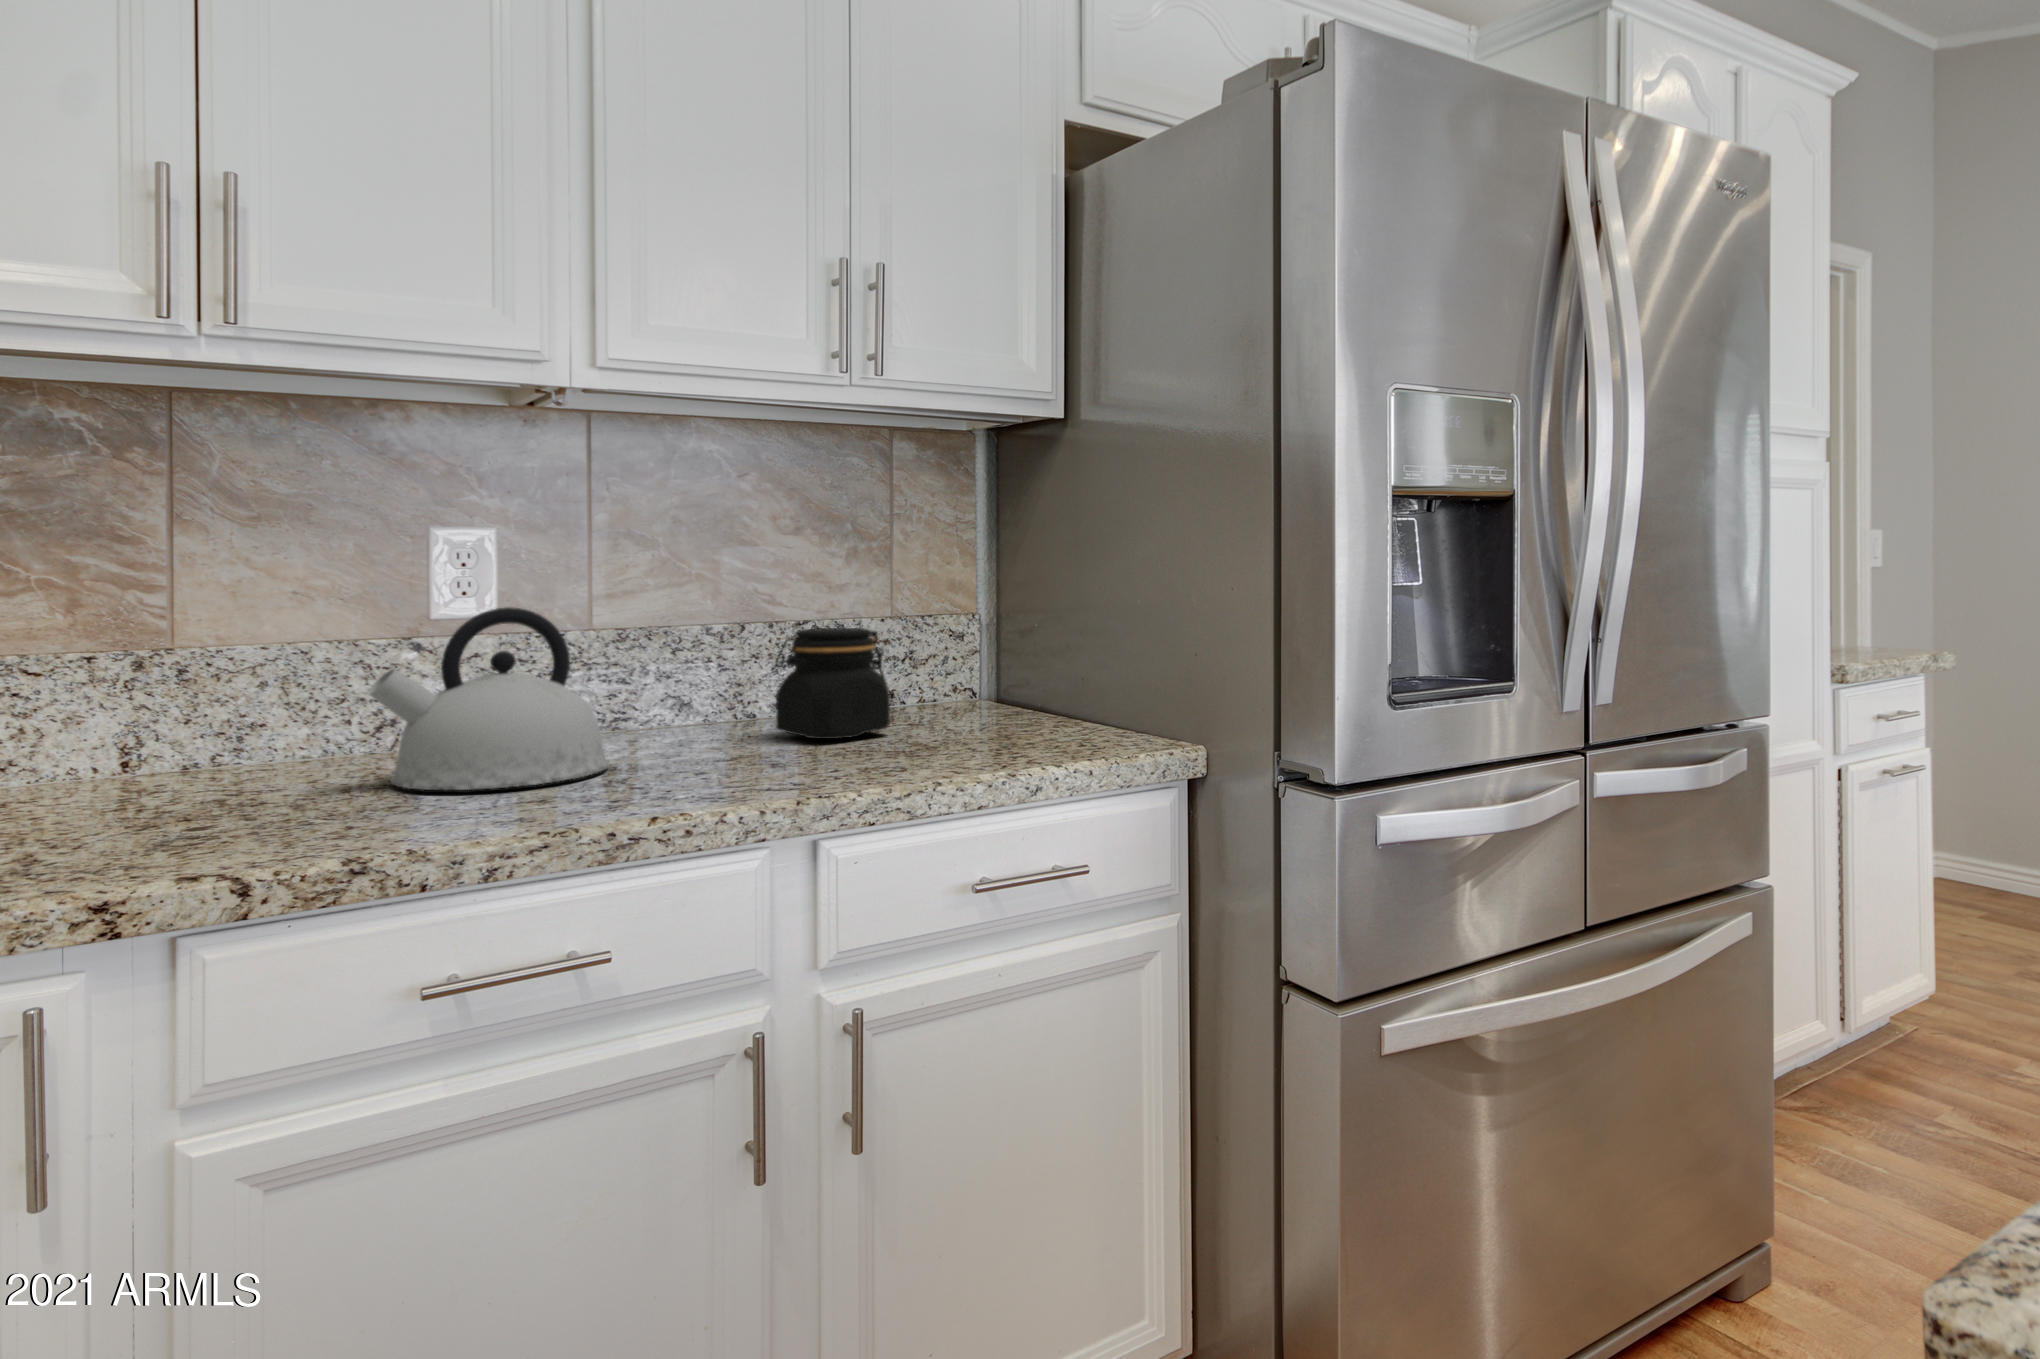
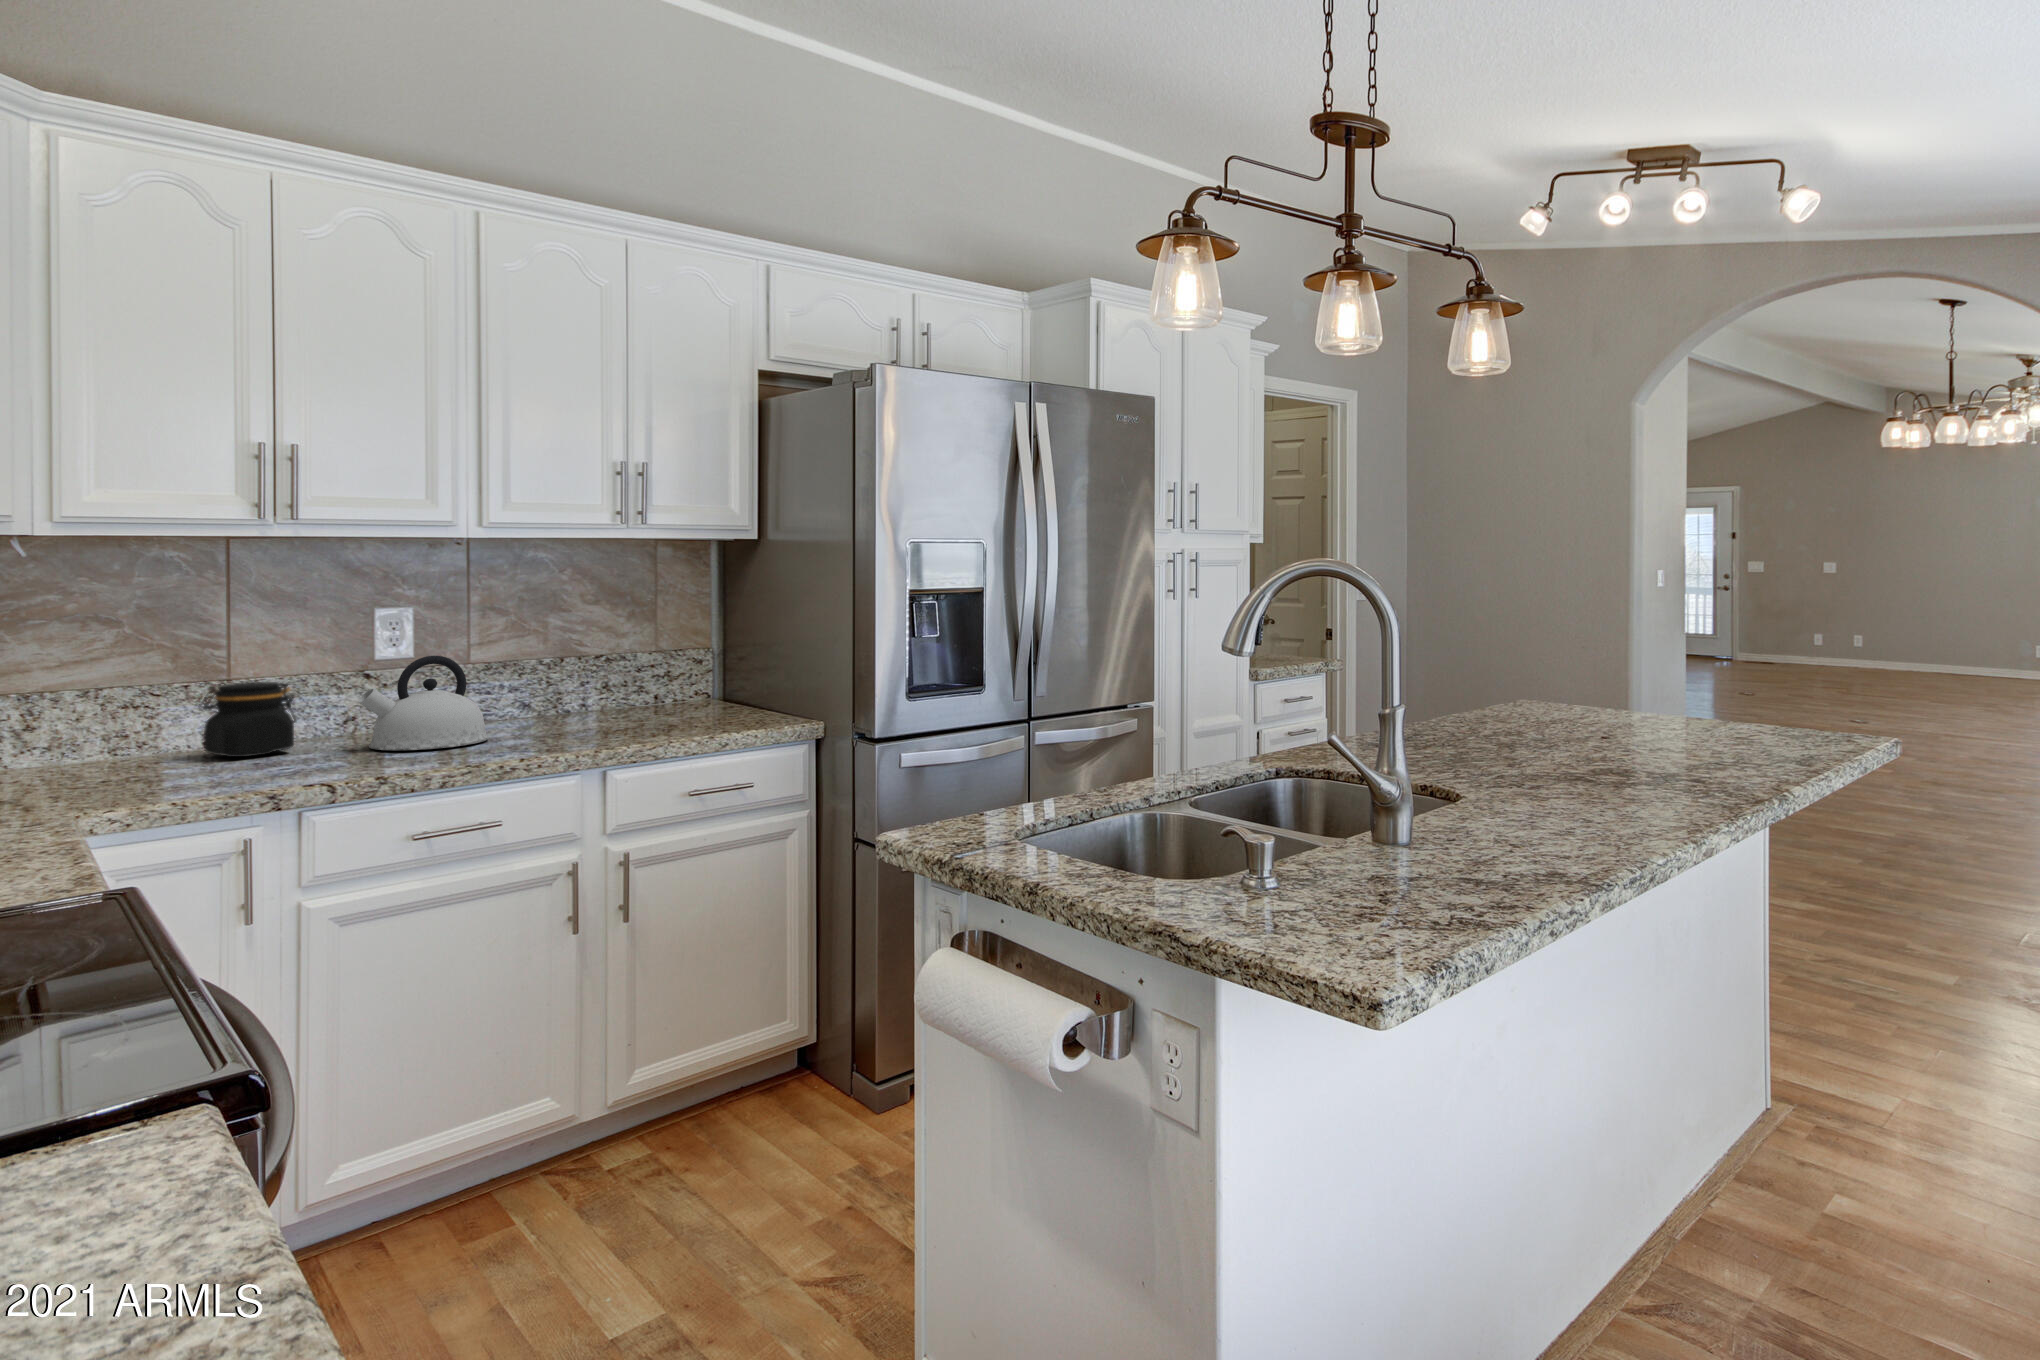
jar: present [775,628,890,739] -> present [199,682,297,757]

